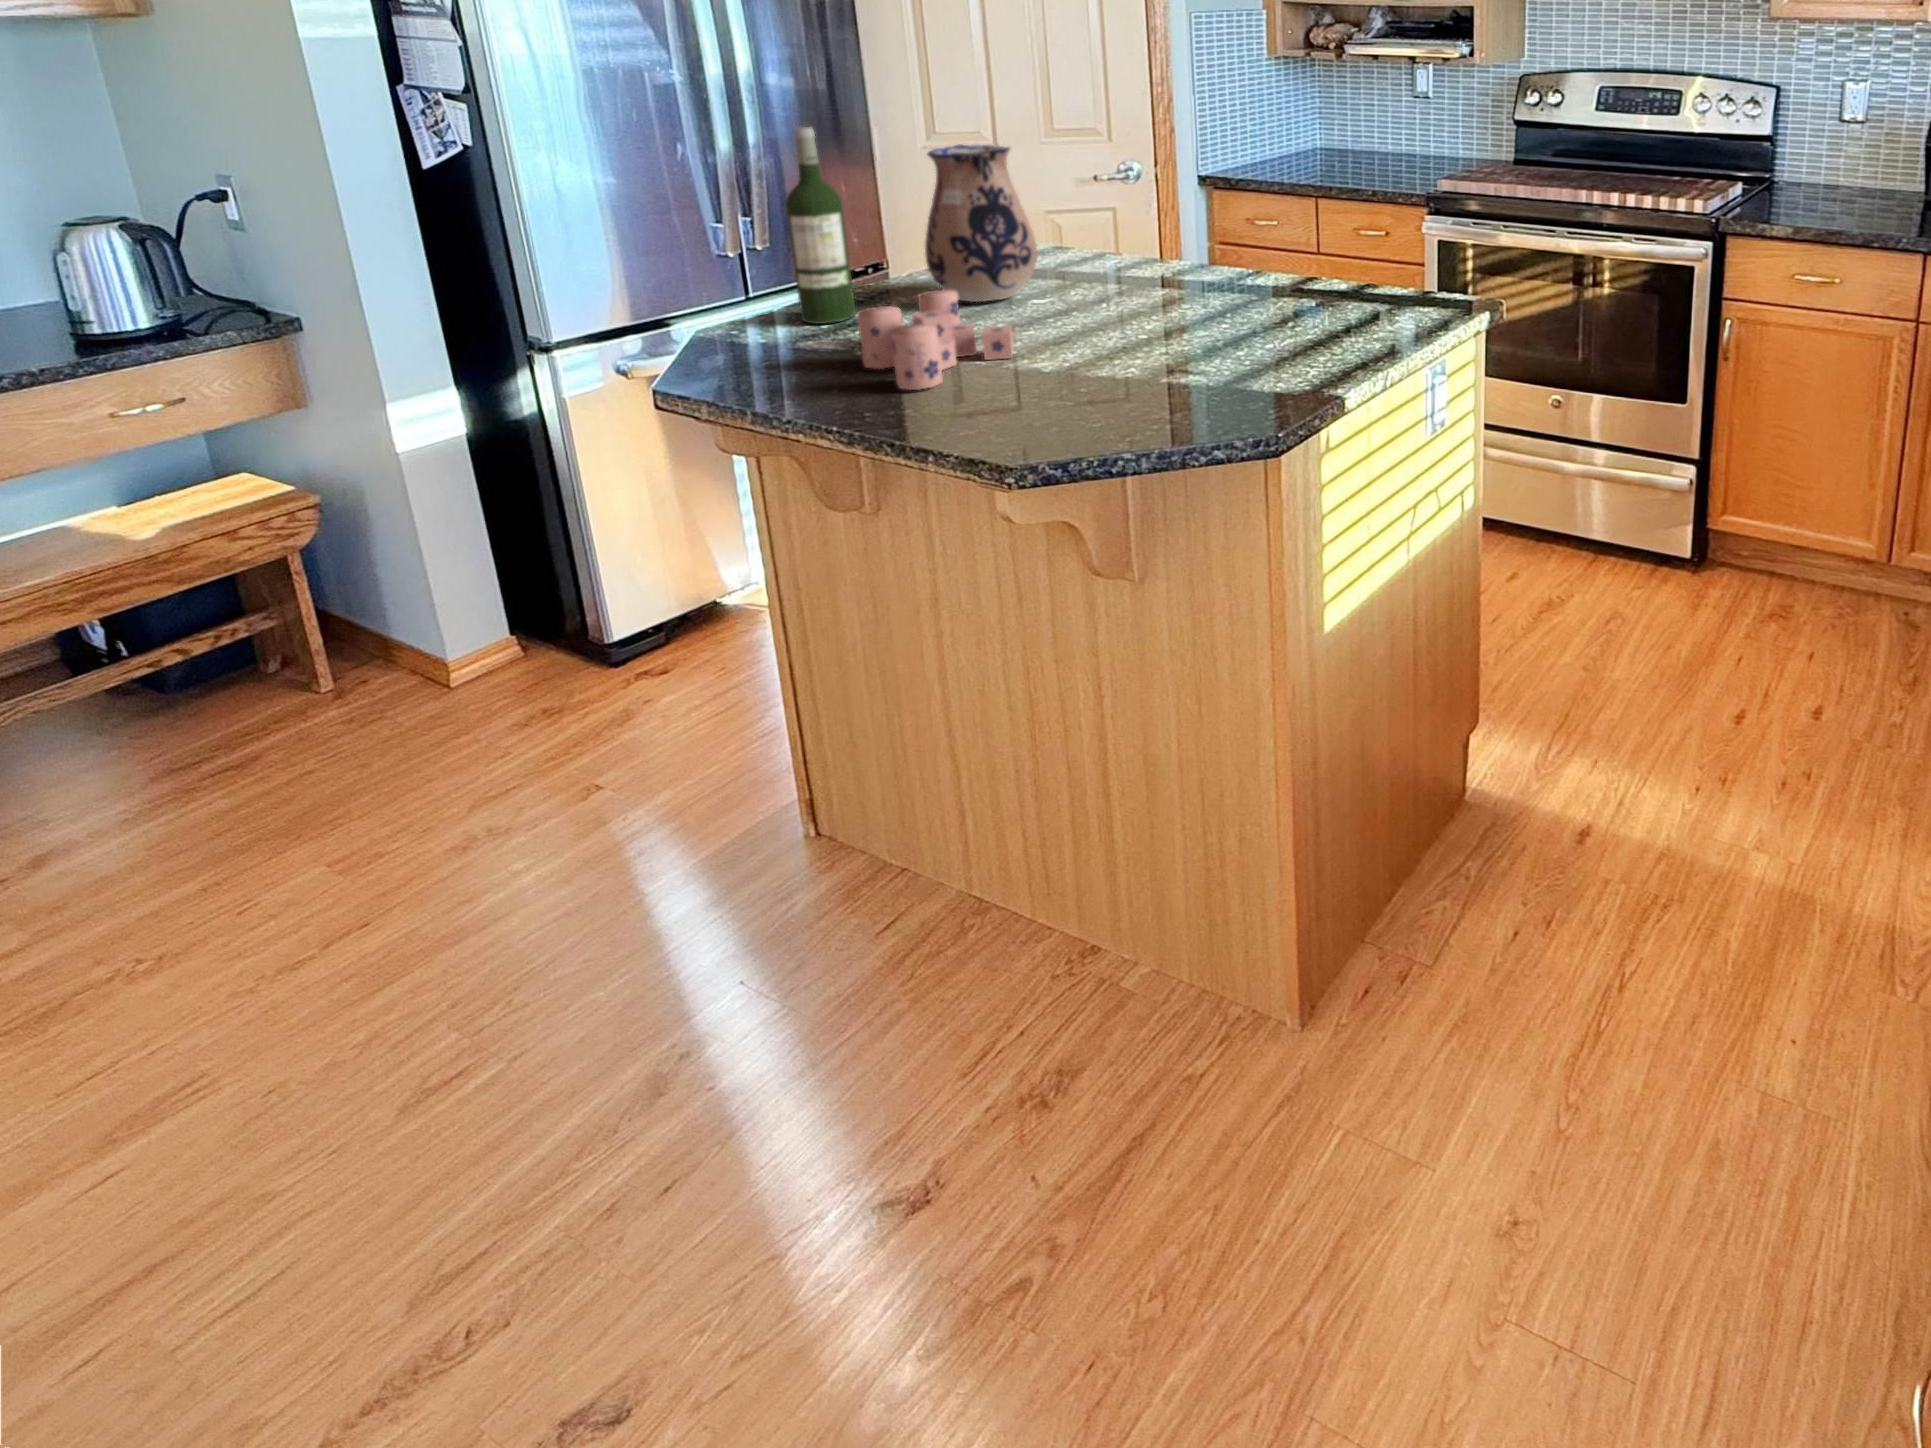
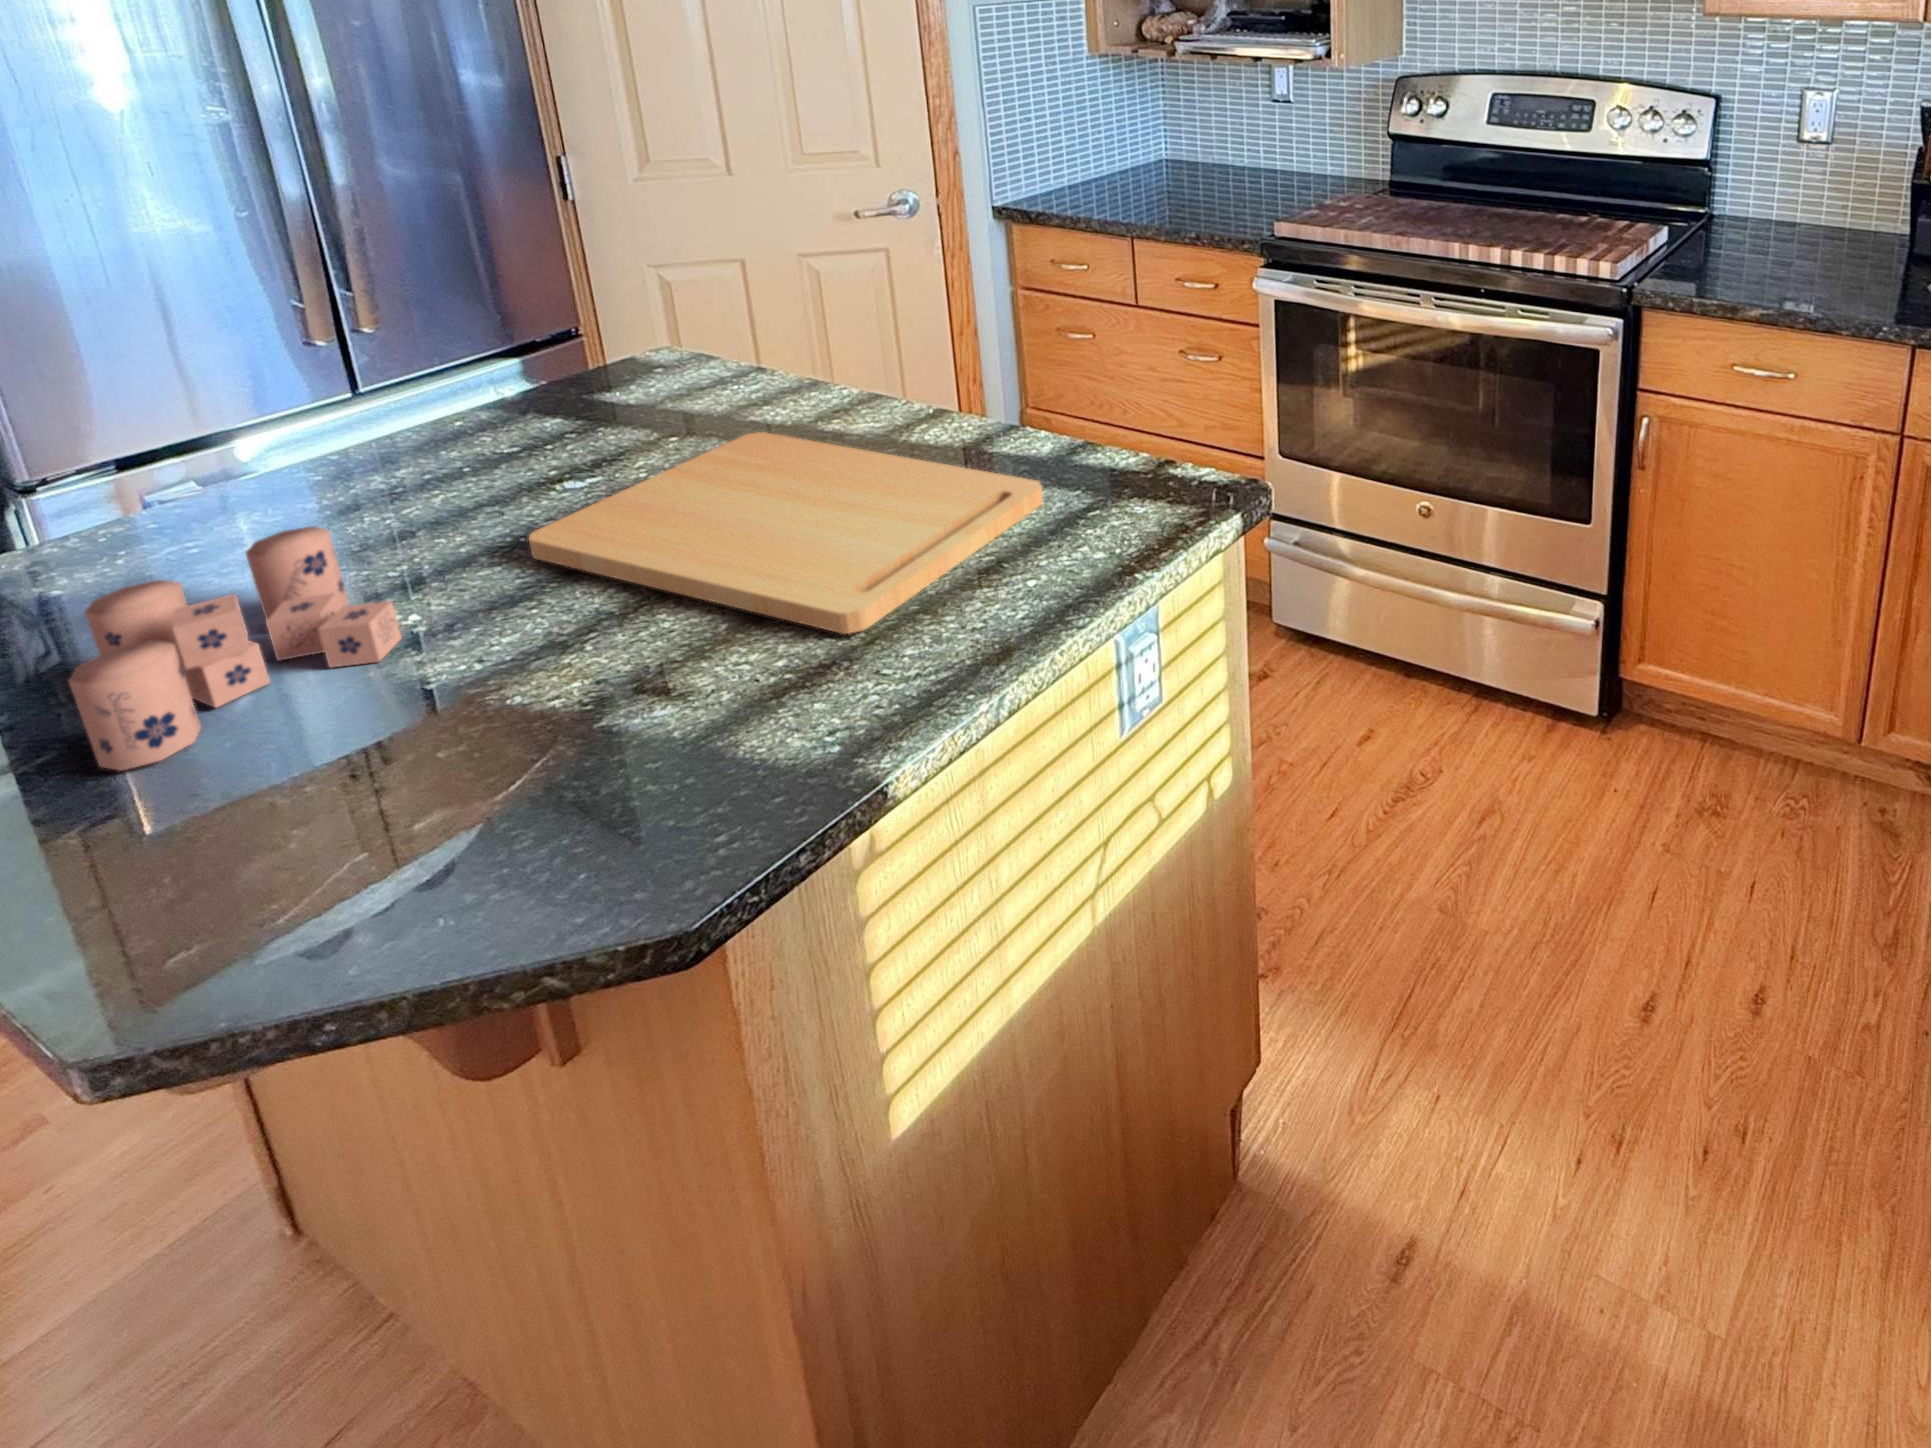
wine bottle: present [785,127,856,324] -> none [91,257,250,559]
ceramic pitcher: present [925,144,1037,302] -> none [352,255,563,502]
cutting board: none [1056,271,1366,347] -> present [529,432,1043,634]

